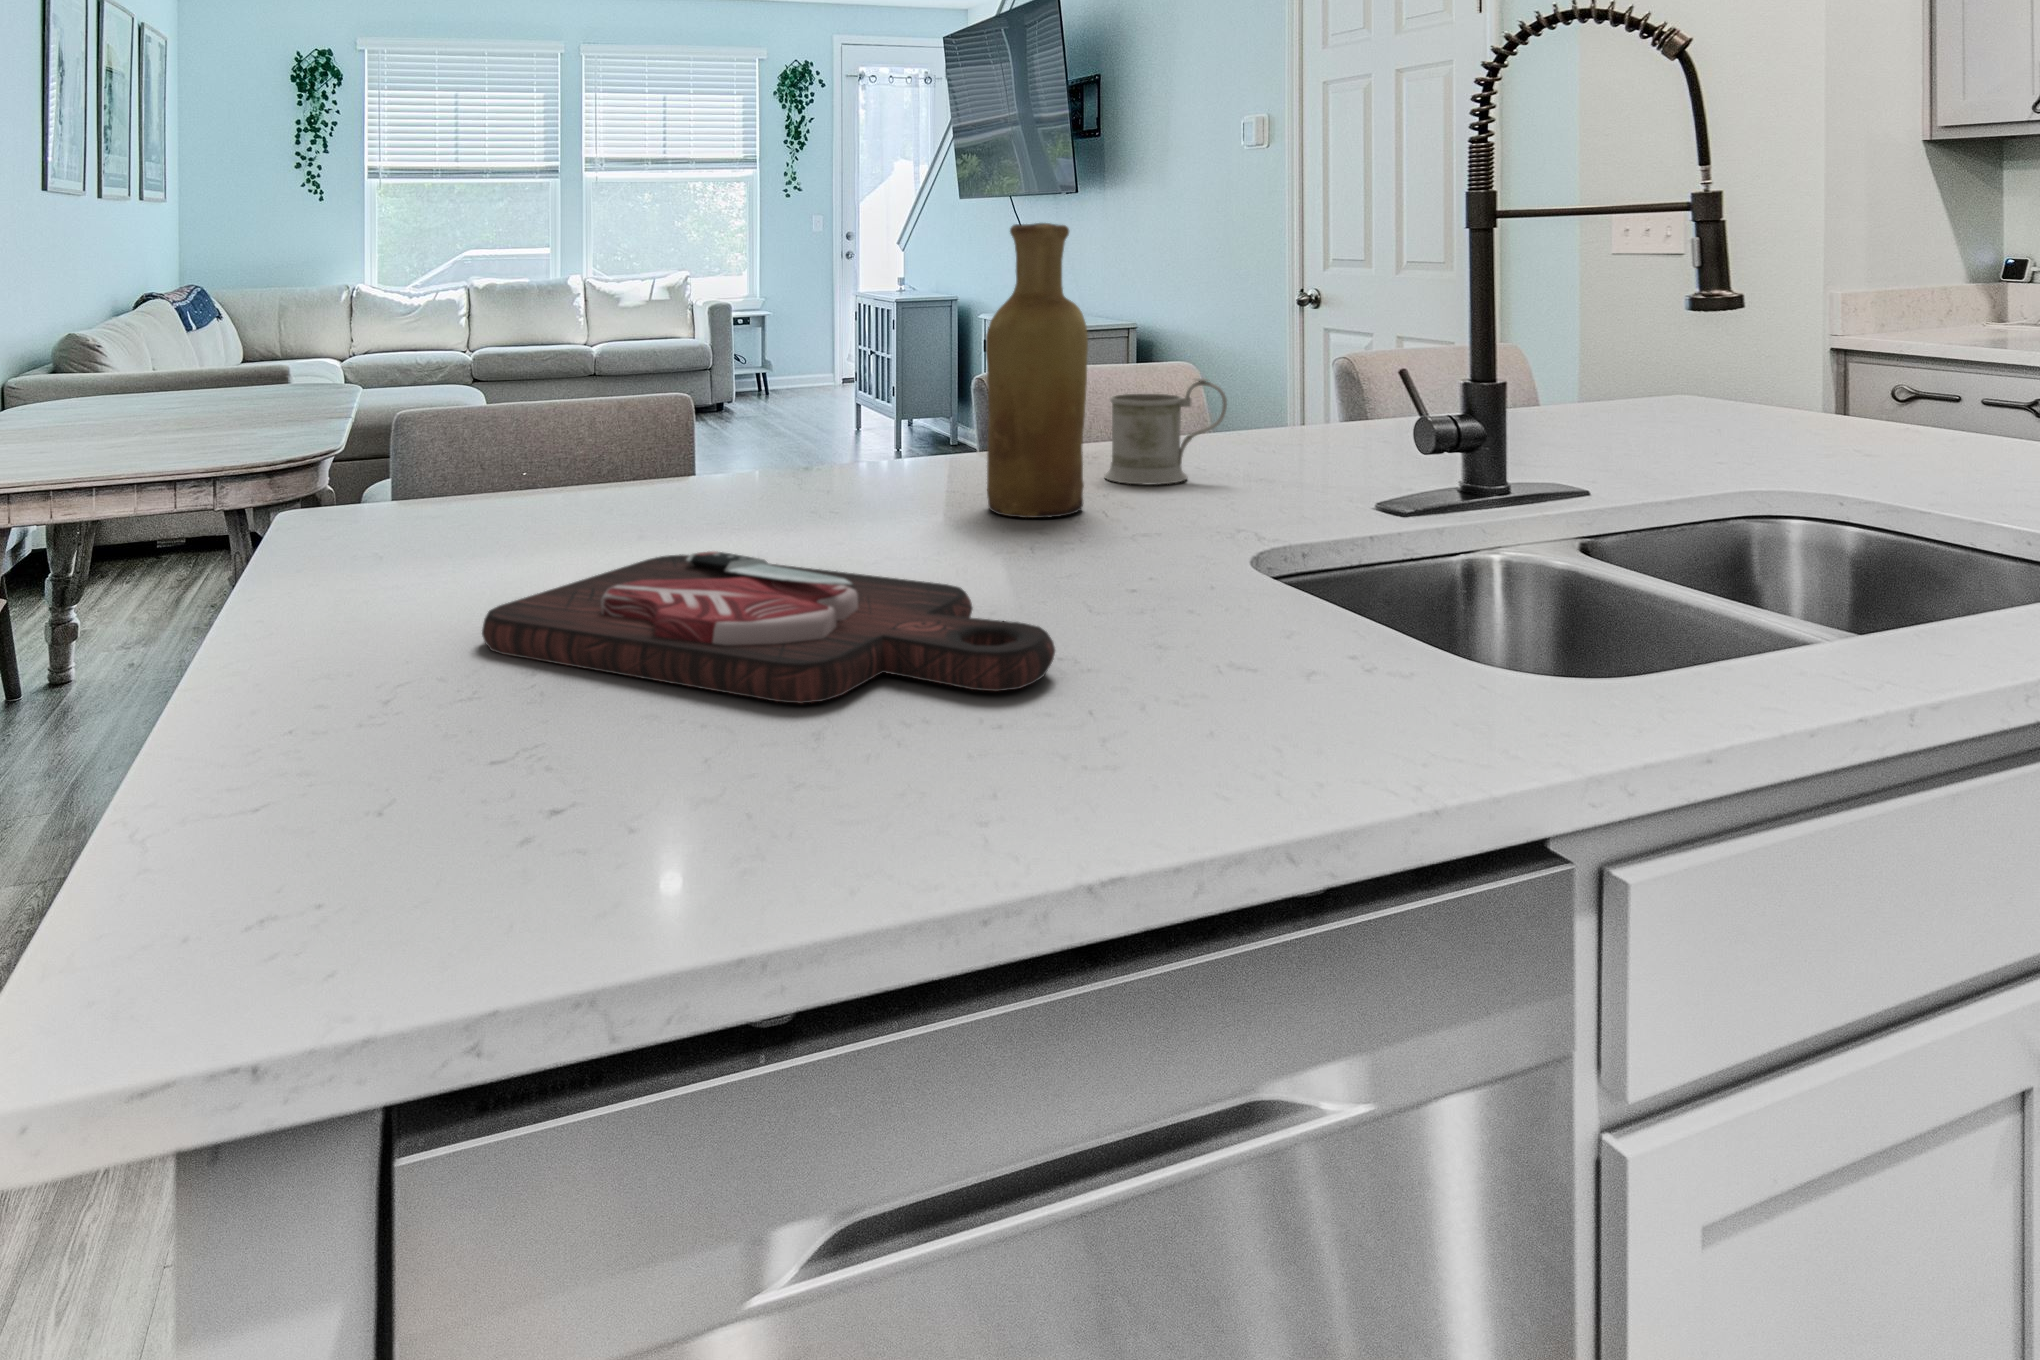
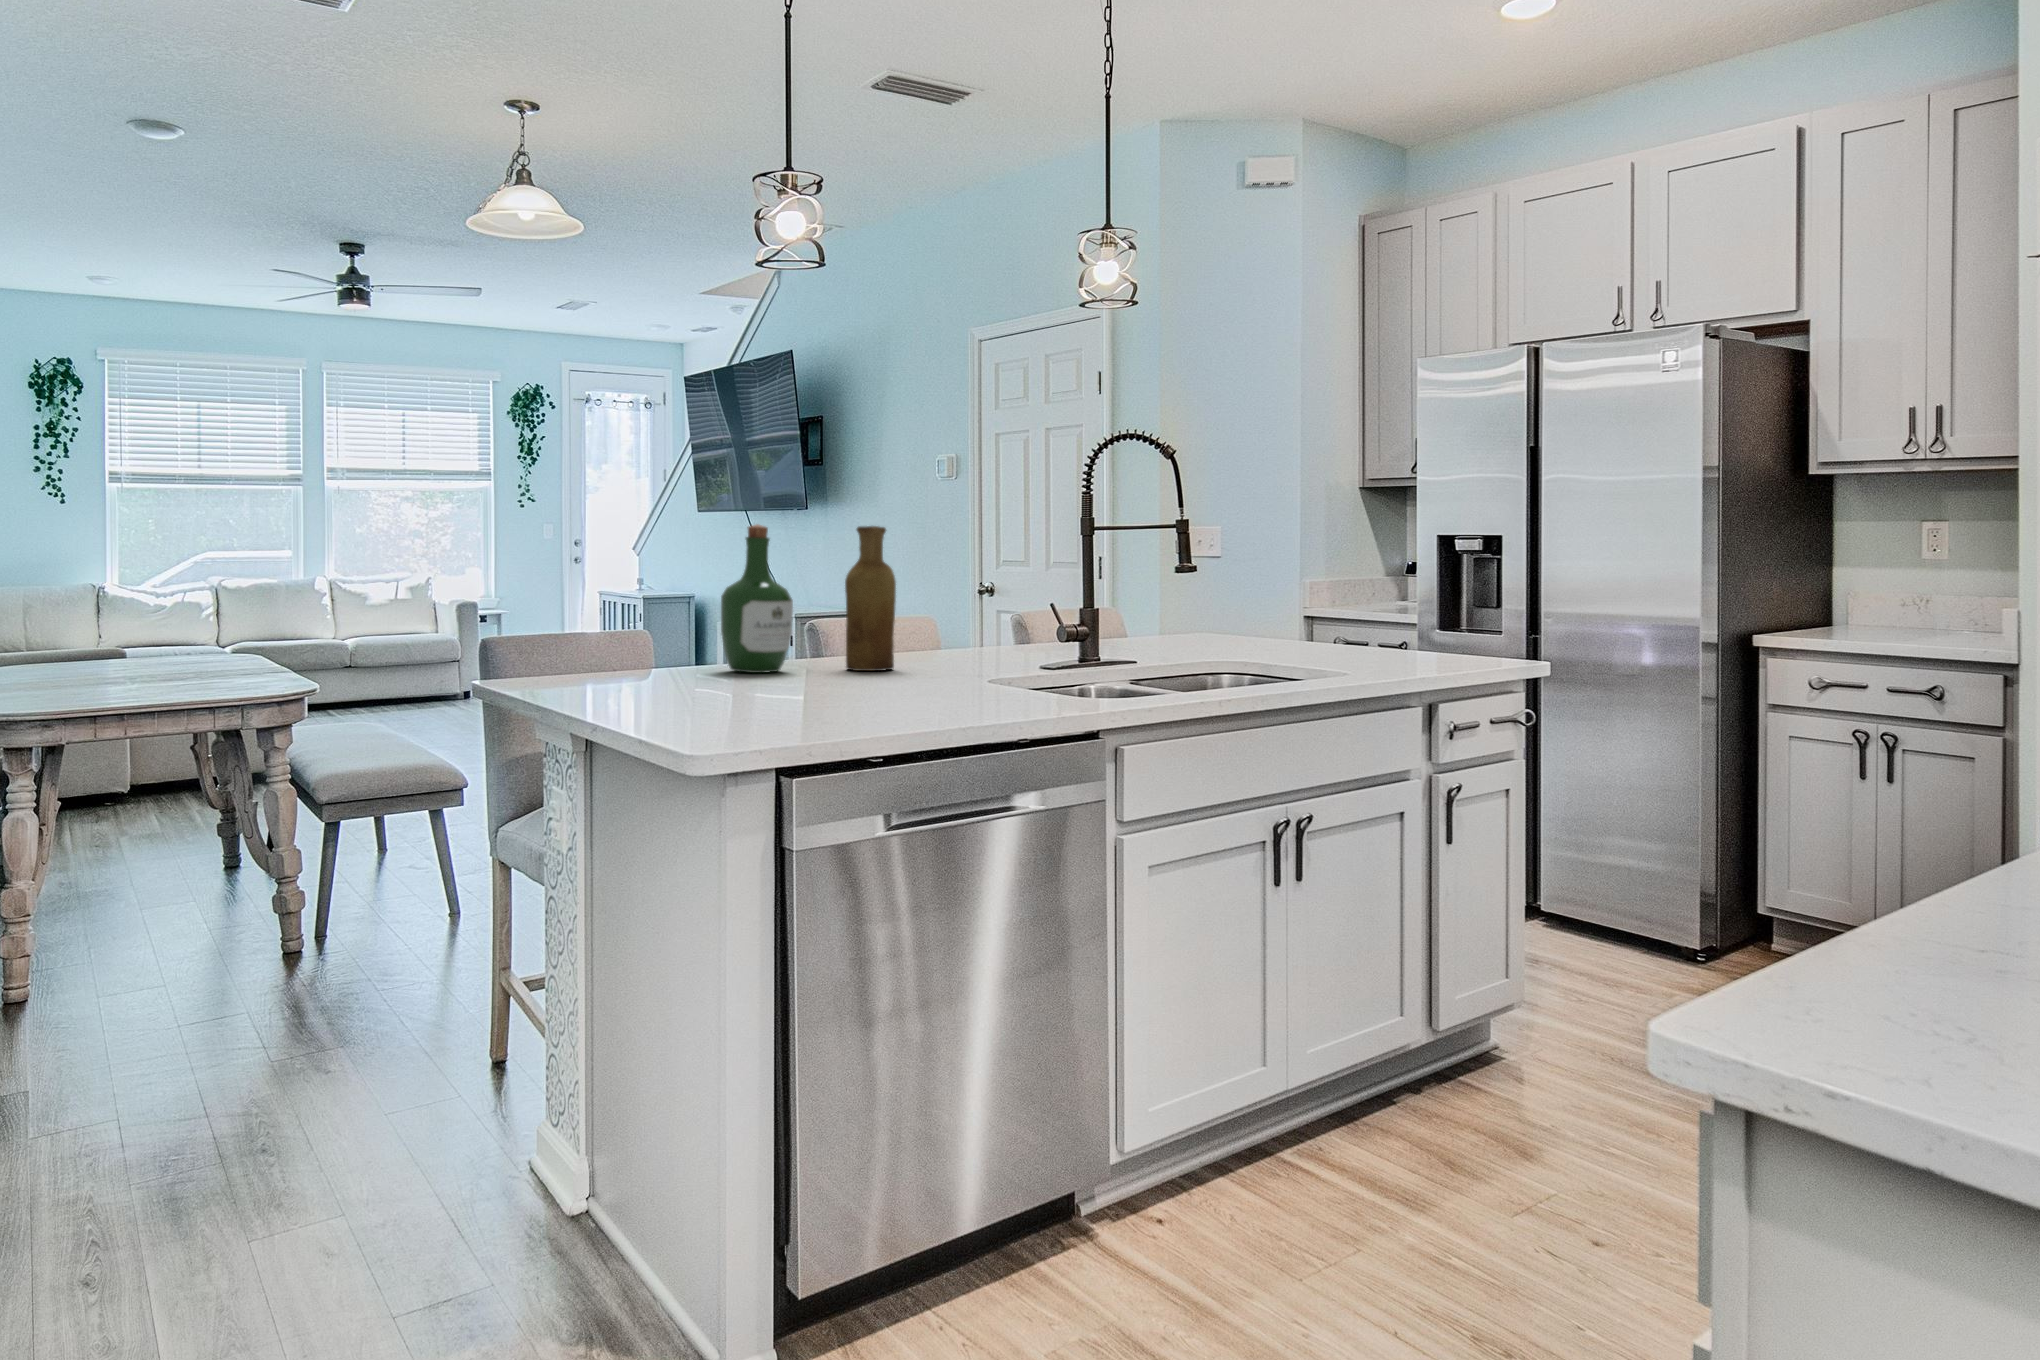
wine bottle: none [733,223,877,521] -> present [721,524,793,673]
mug: present [1105,378,1227,484] -> none [896,608,960,663]
cutting board: present [482,551,1055,703] -> none [674,664,914,700]

